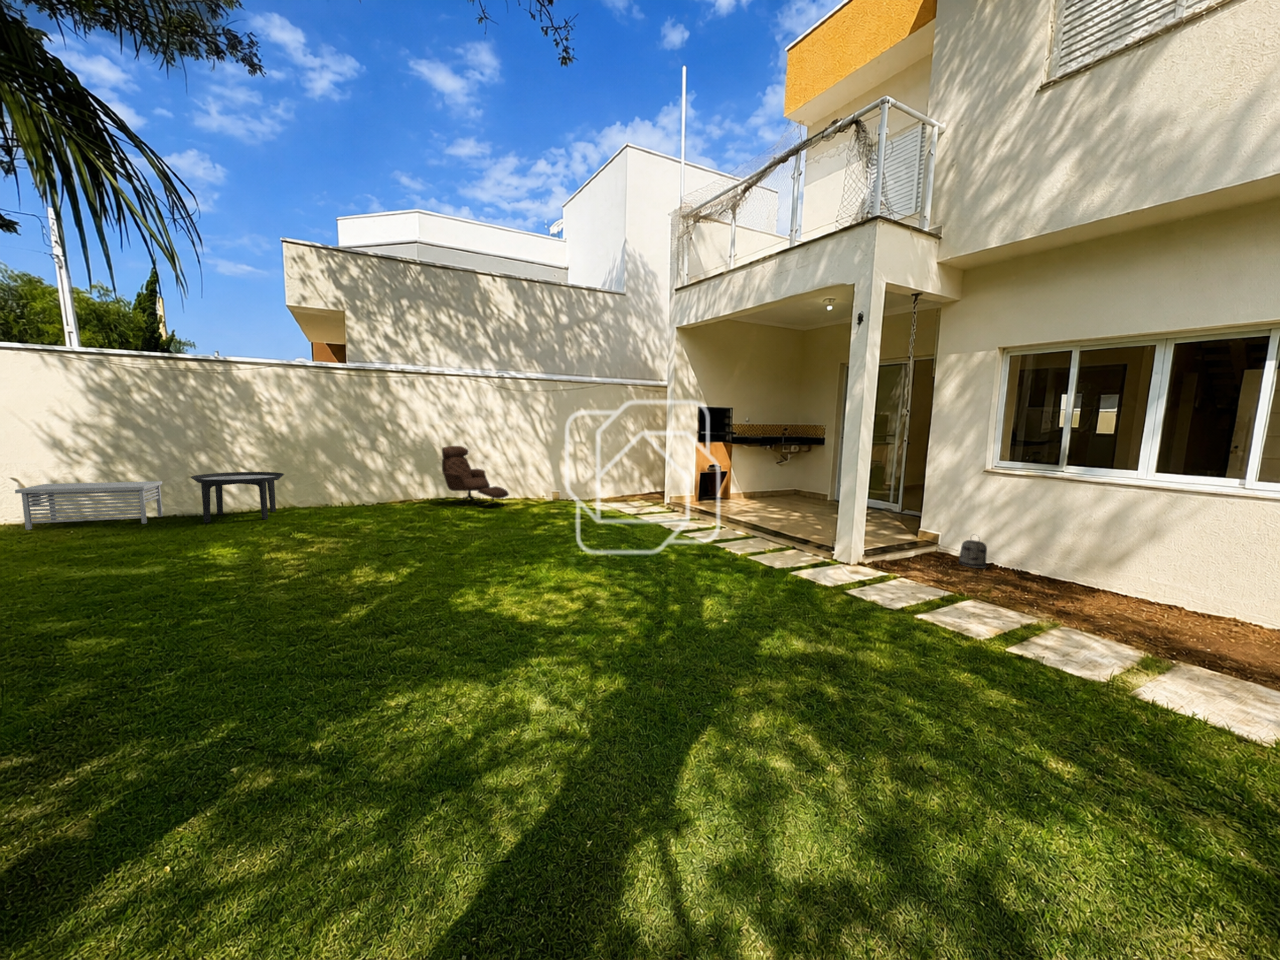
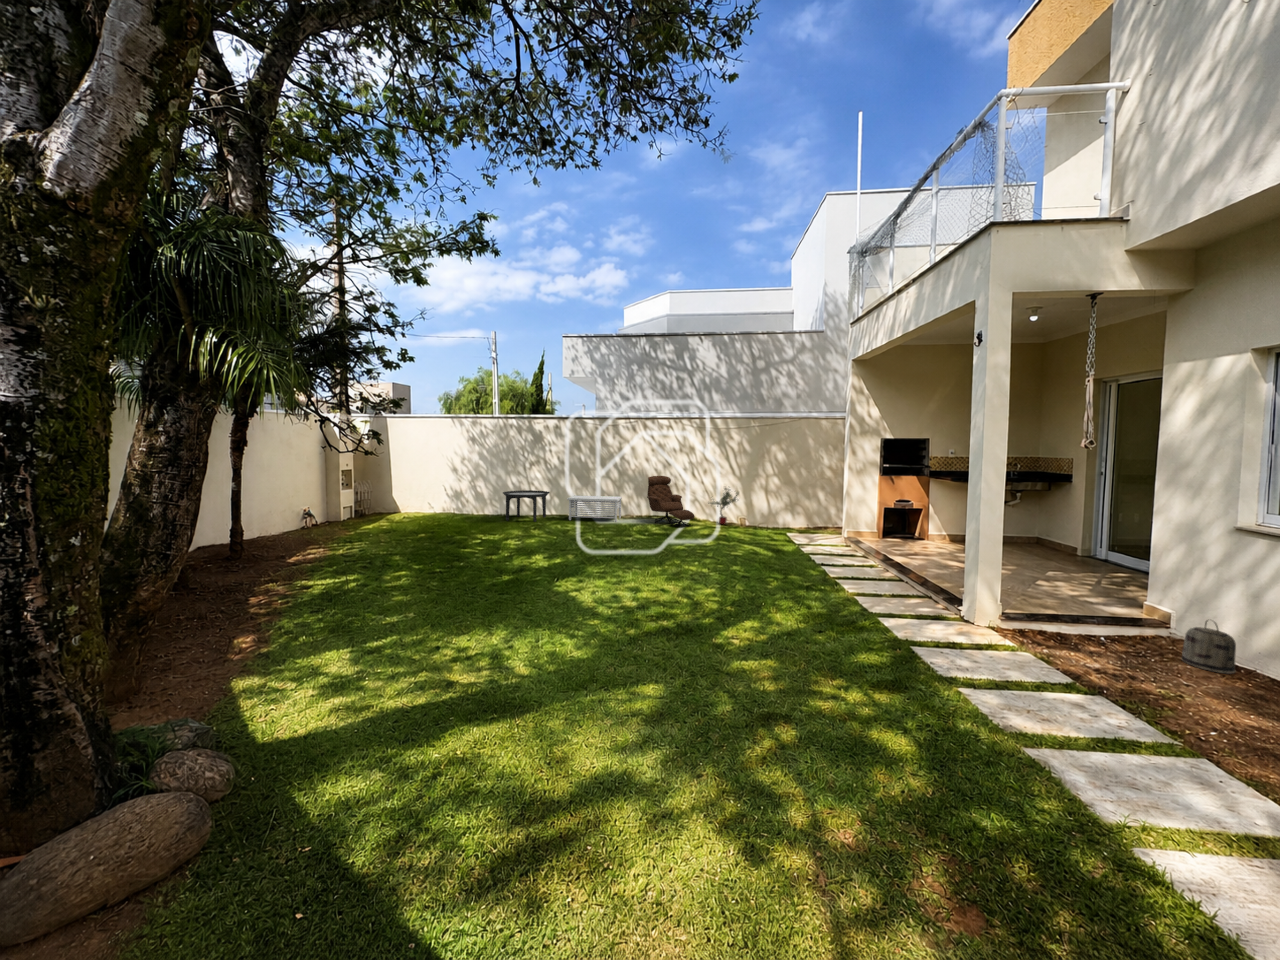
potted tree: none [519,456,556,500] -> present [710,488,739,525]
storage bench: present [15,481,163,530] -> present [567,496,622,522]

